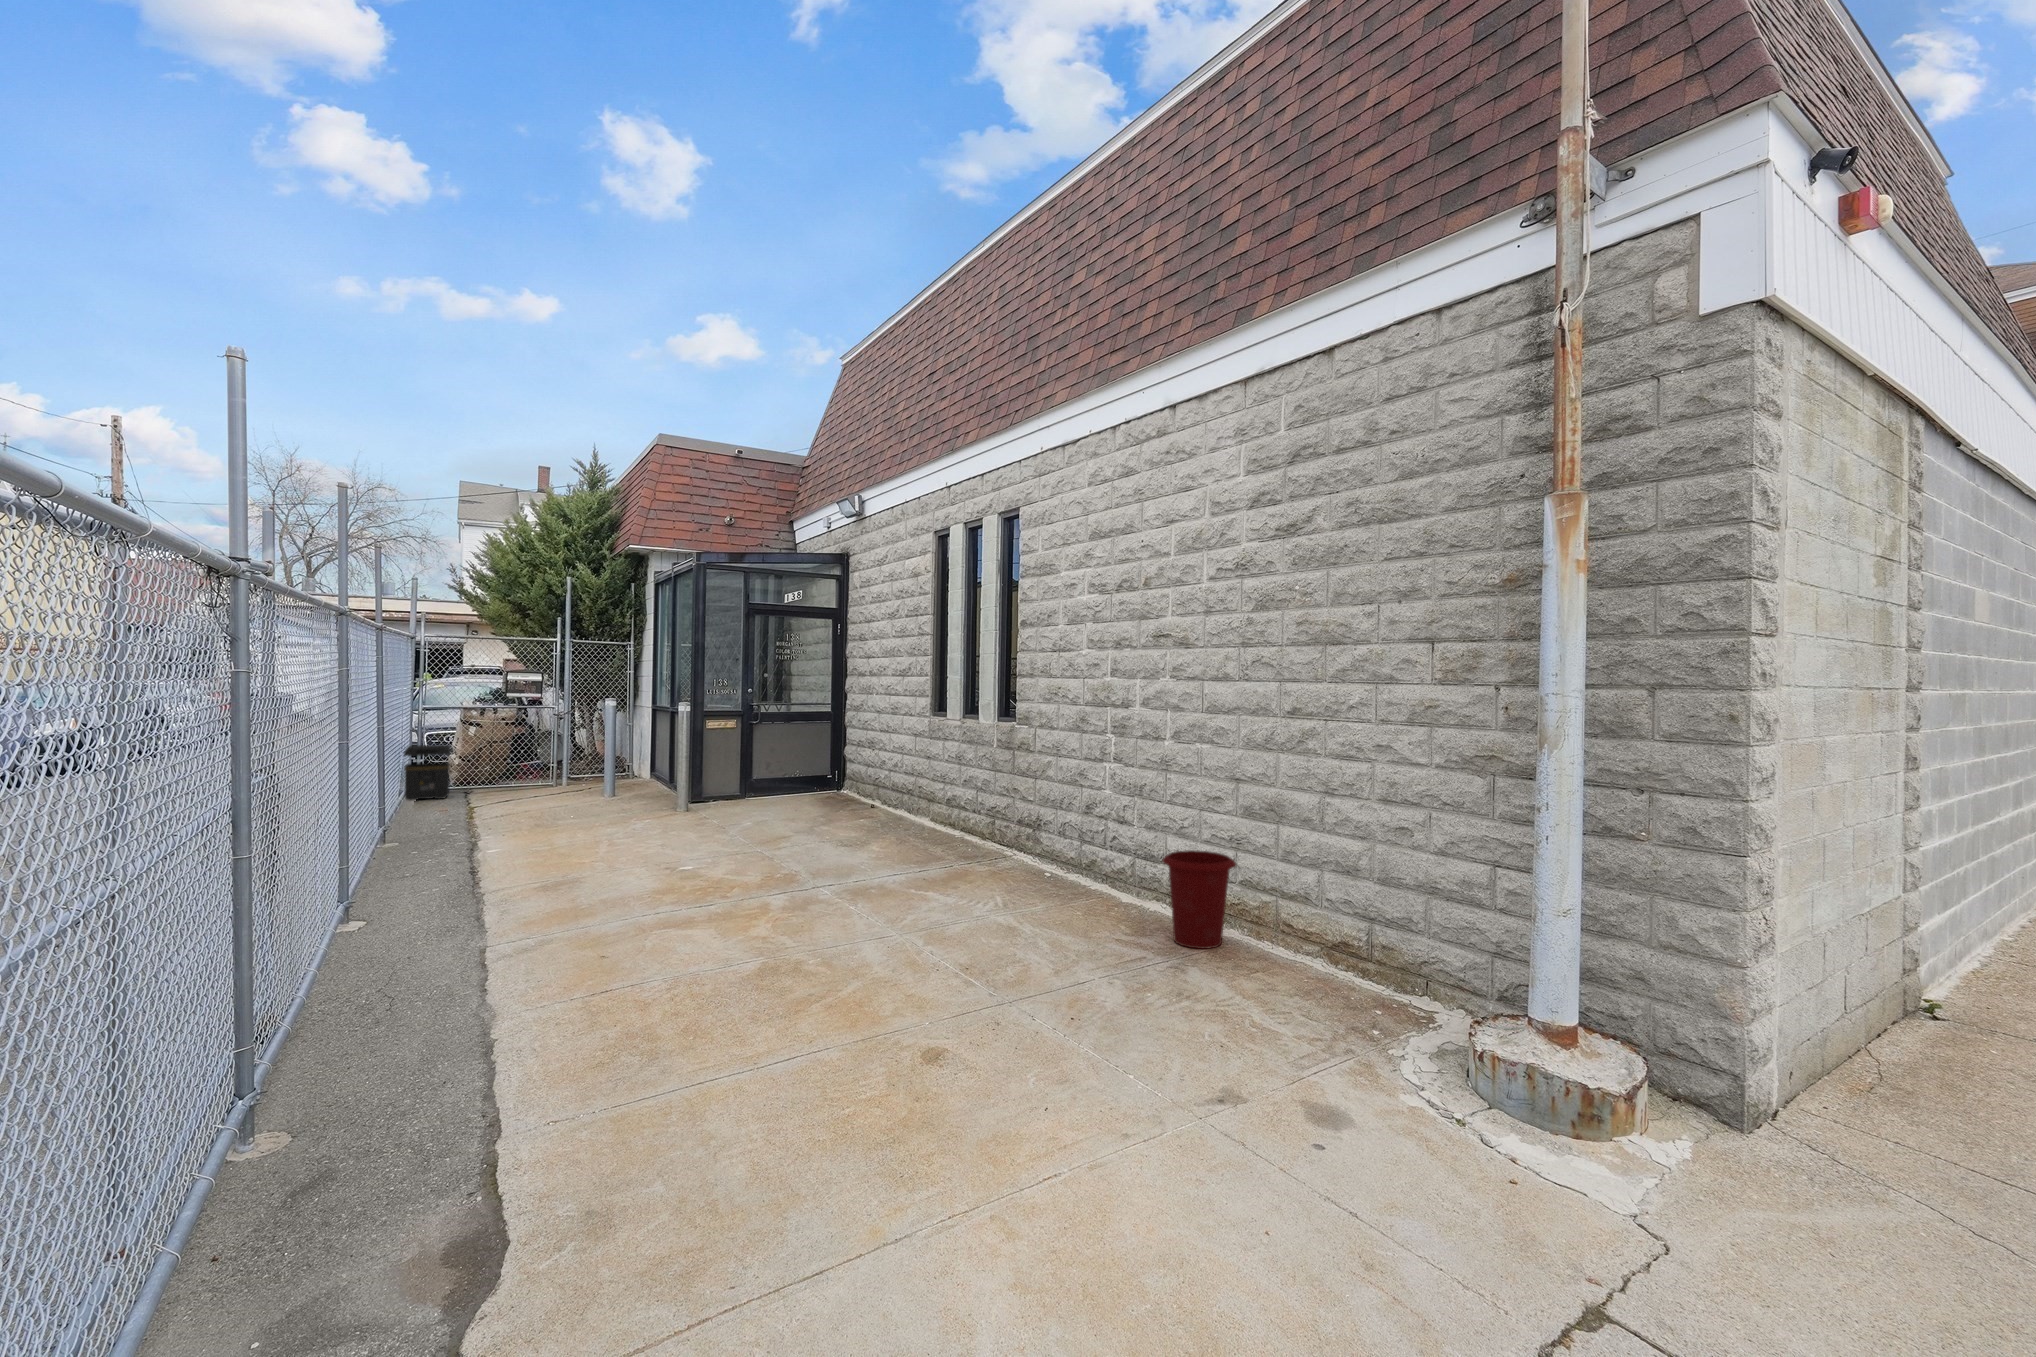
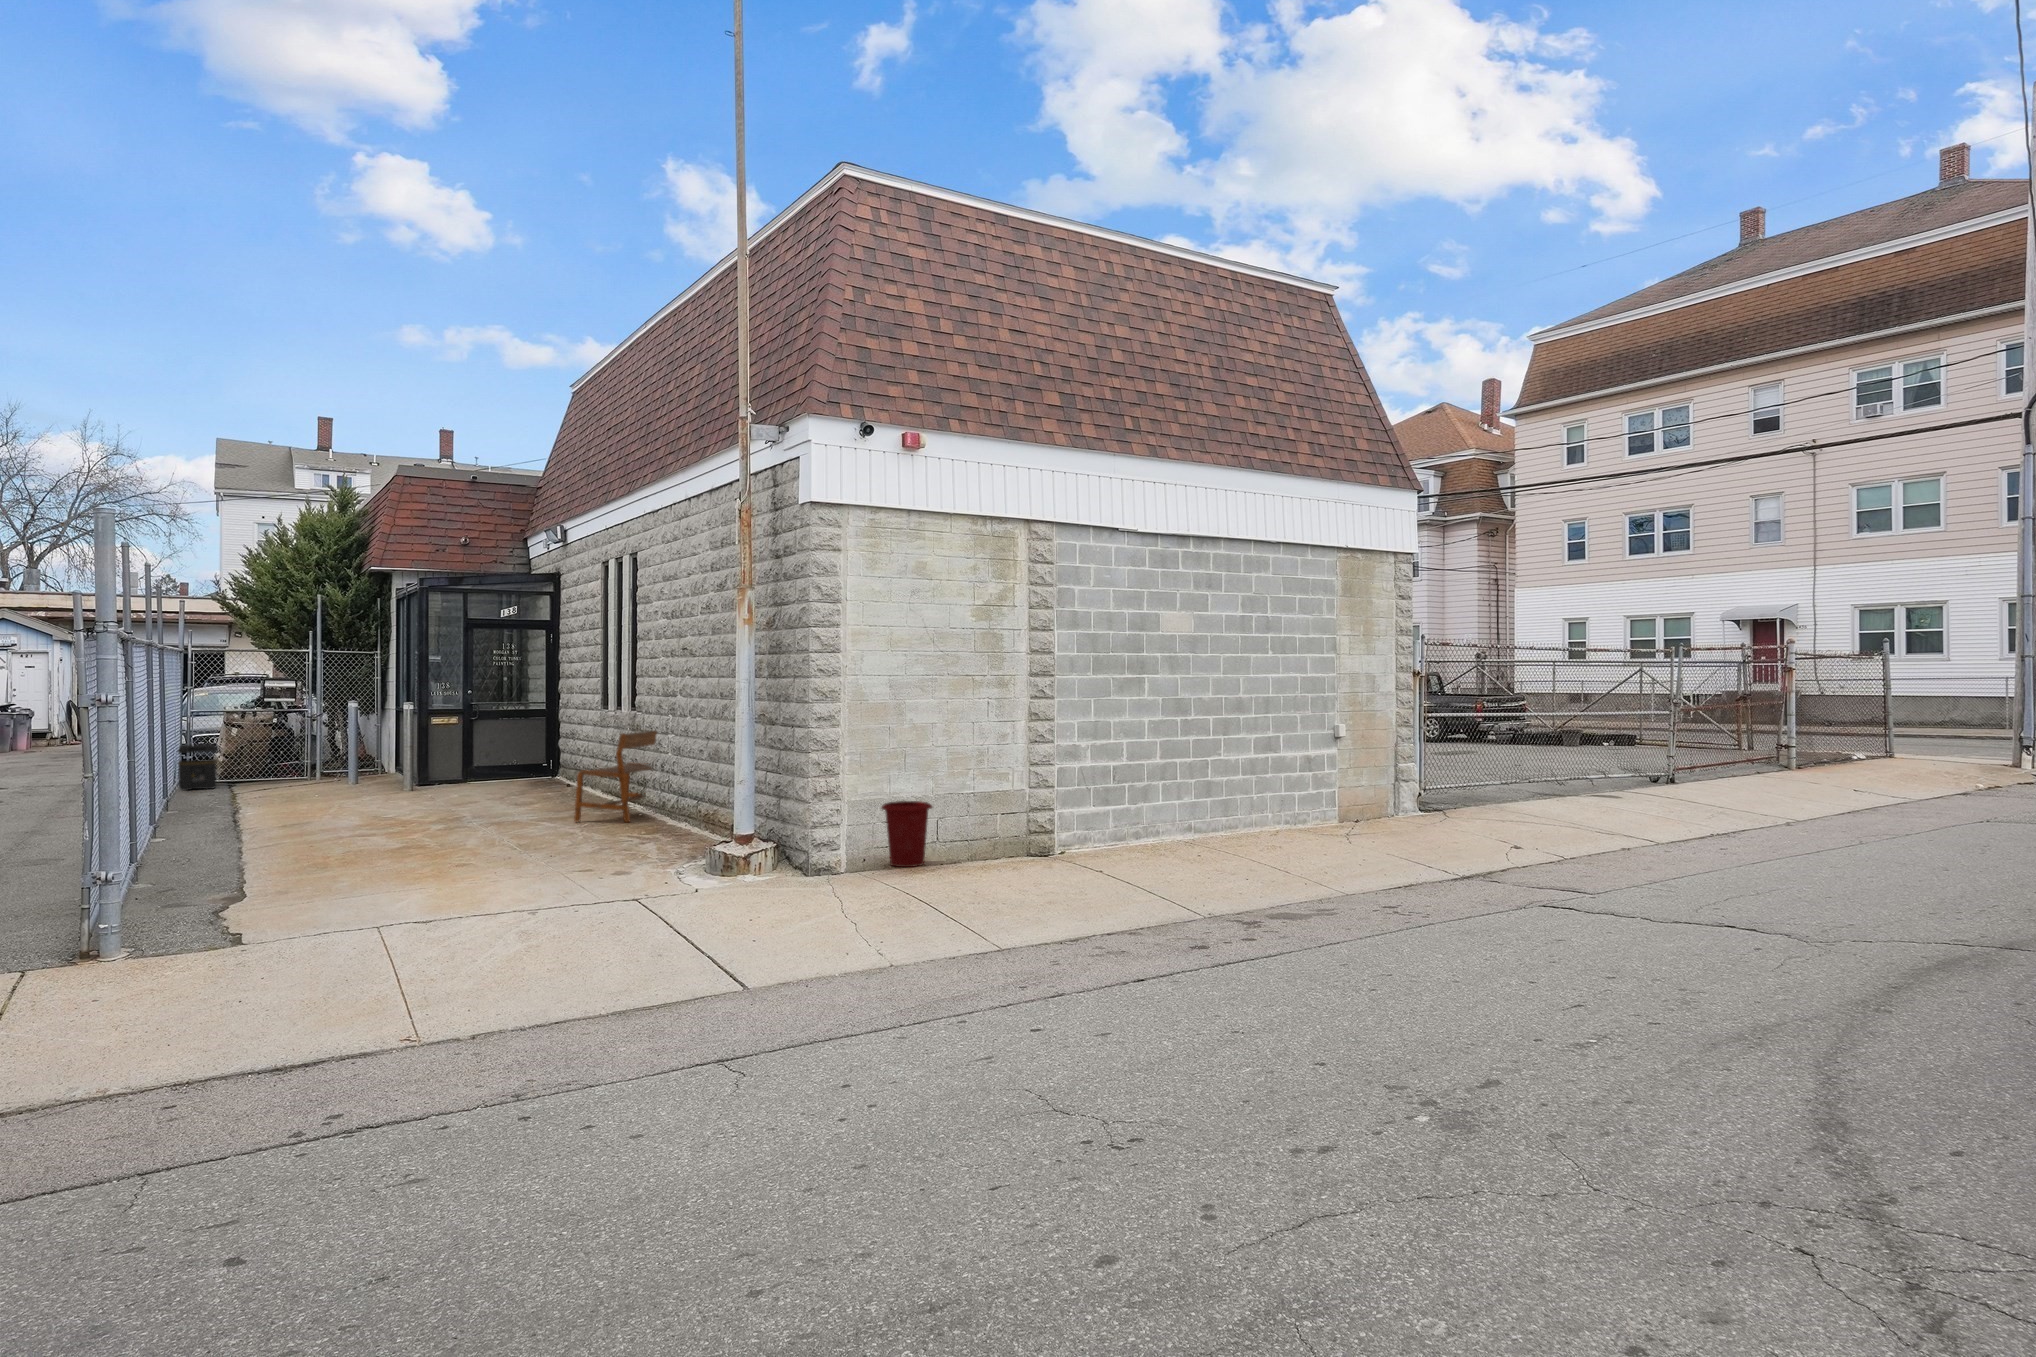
bench: none [965,752,1074,899] -> present [574,730,657,822]
waste bin: present [1162,850,1236,949] -> present [881,801,932,867]

